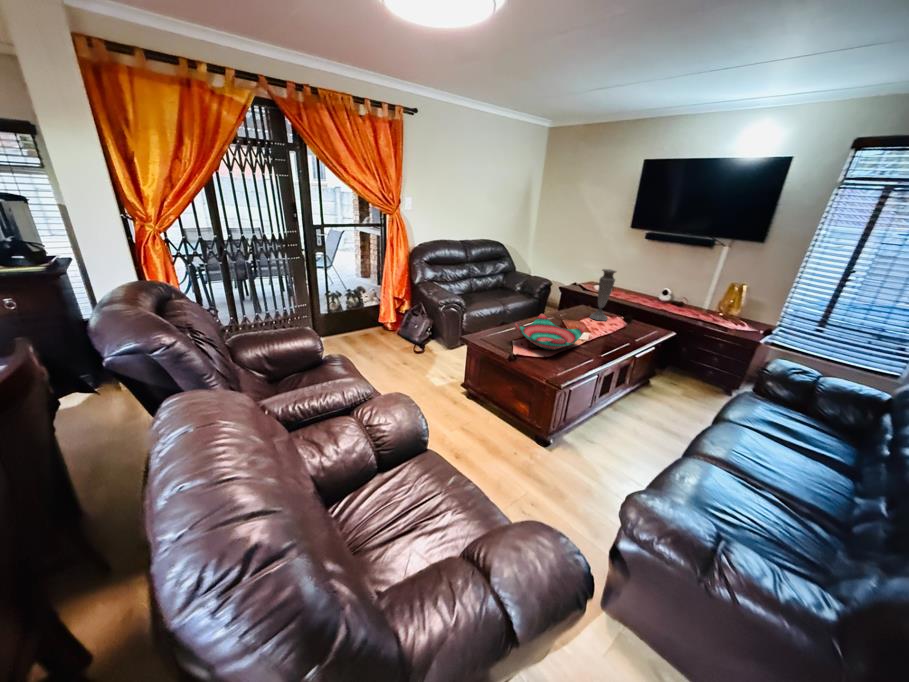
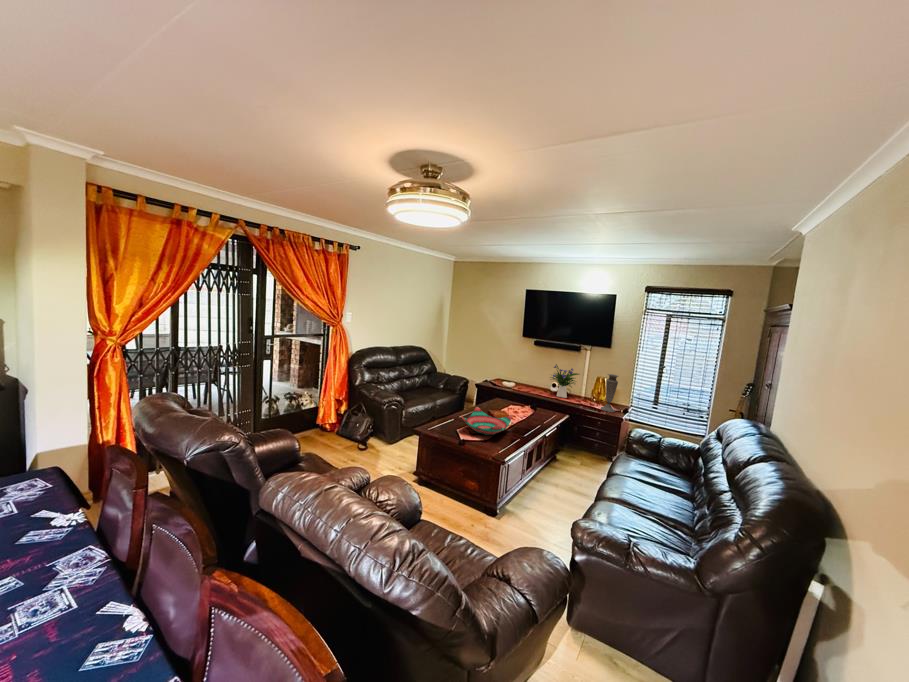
flower arrangement: none [656,262,706,309] -> present [551,364,579,398]
vase: present [590,269,617,321] -> present [601,374,618,412]

